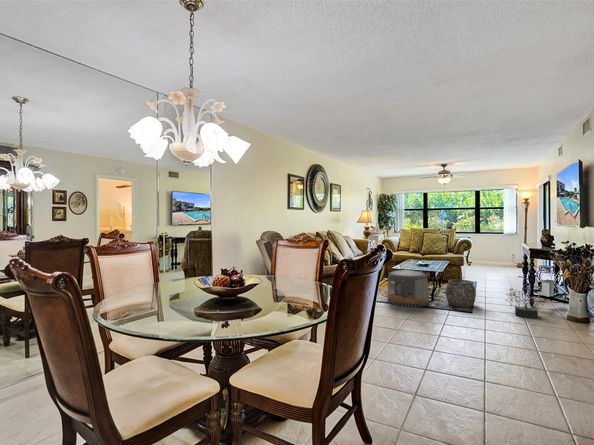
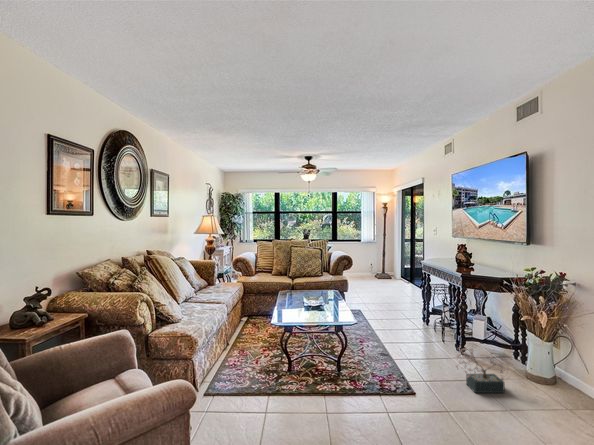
pouf: present [388,270,428,307] -> none [267,326,336,404]
woven basket: present [446,279,476,307] -> none [360,333,408,385]

